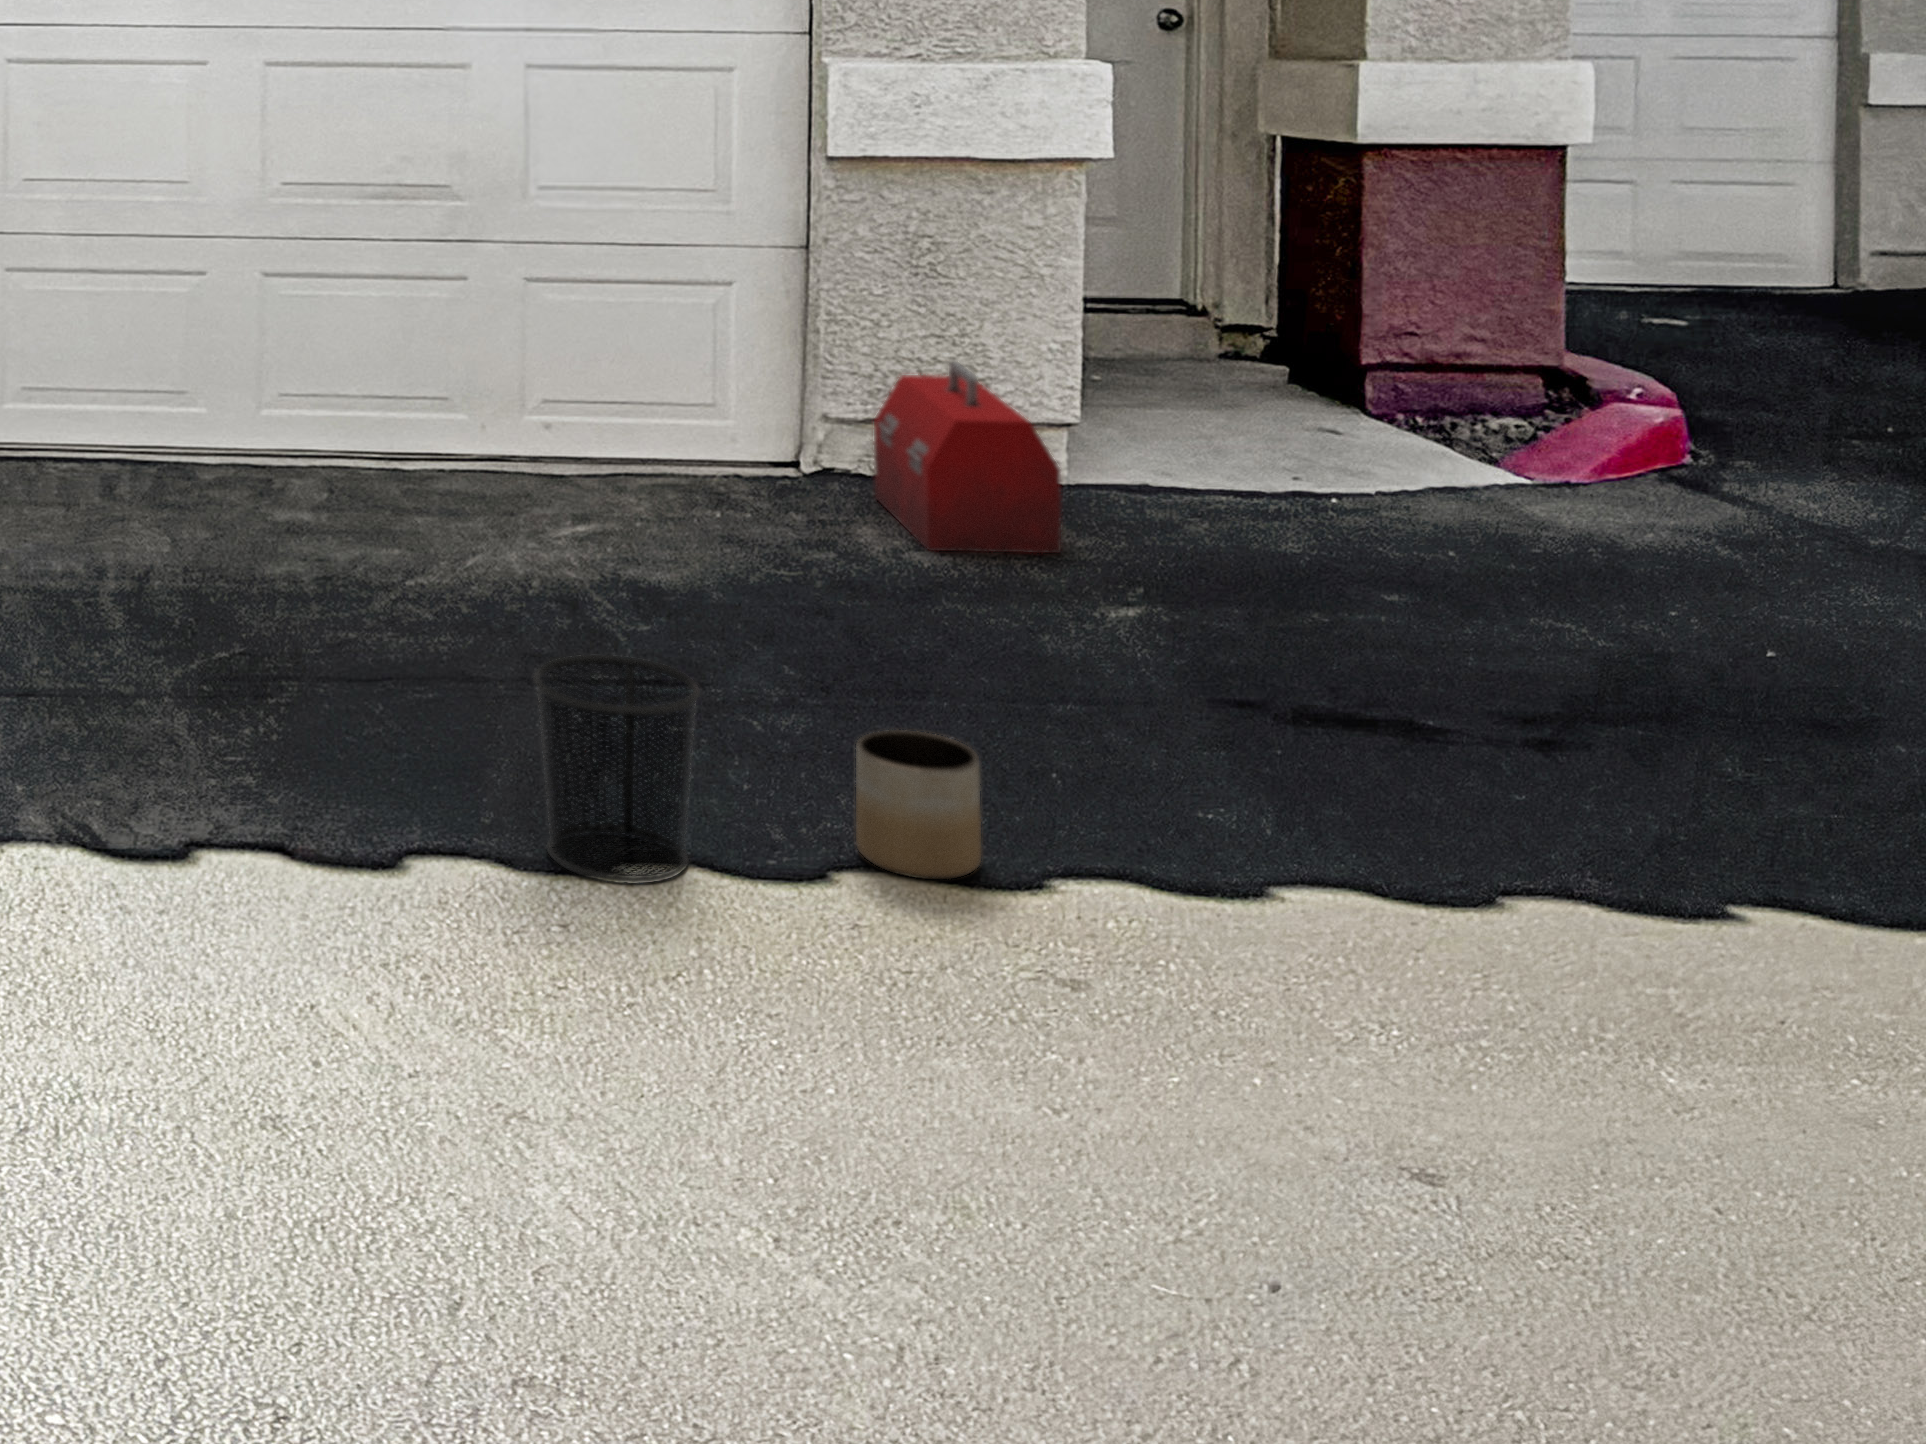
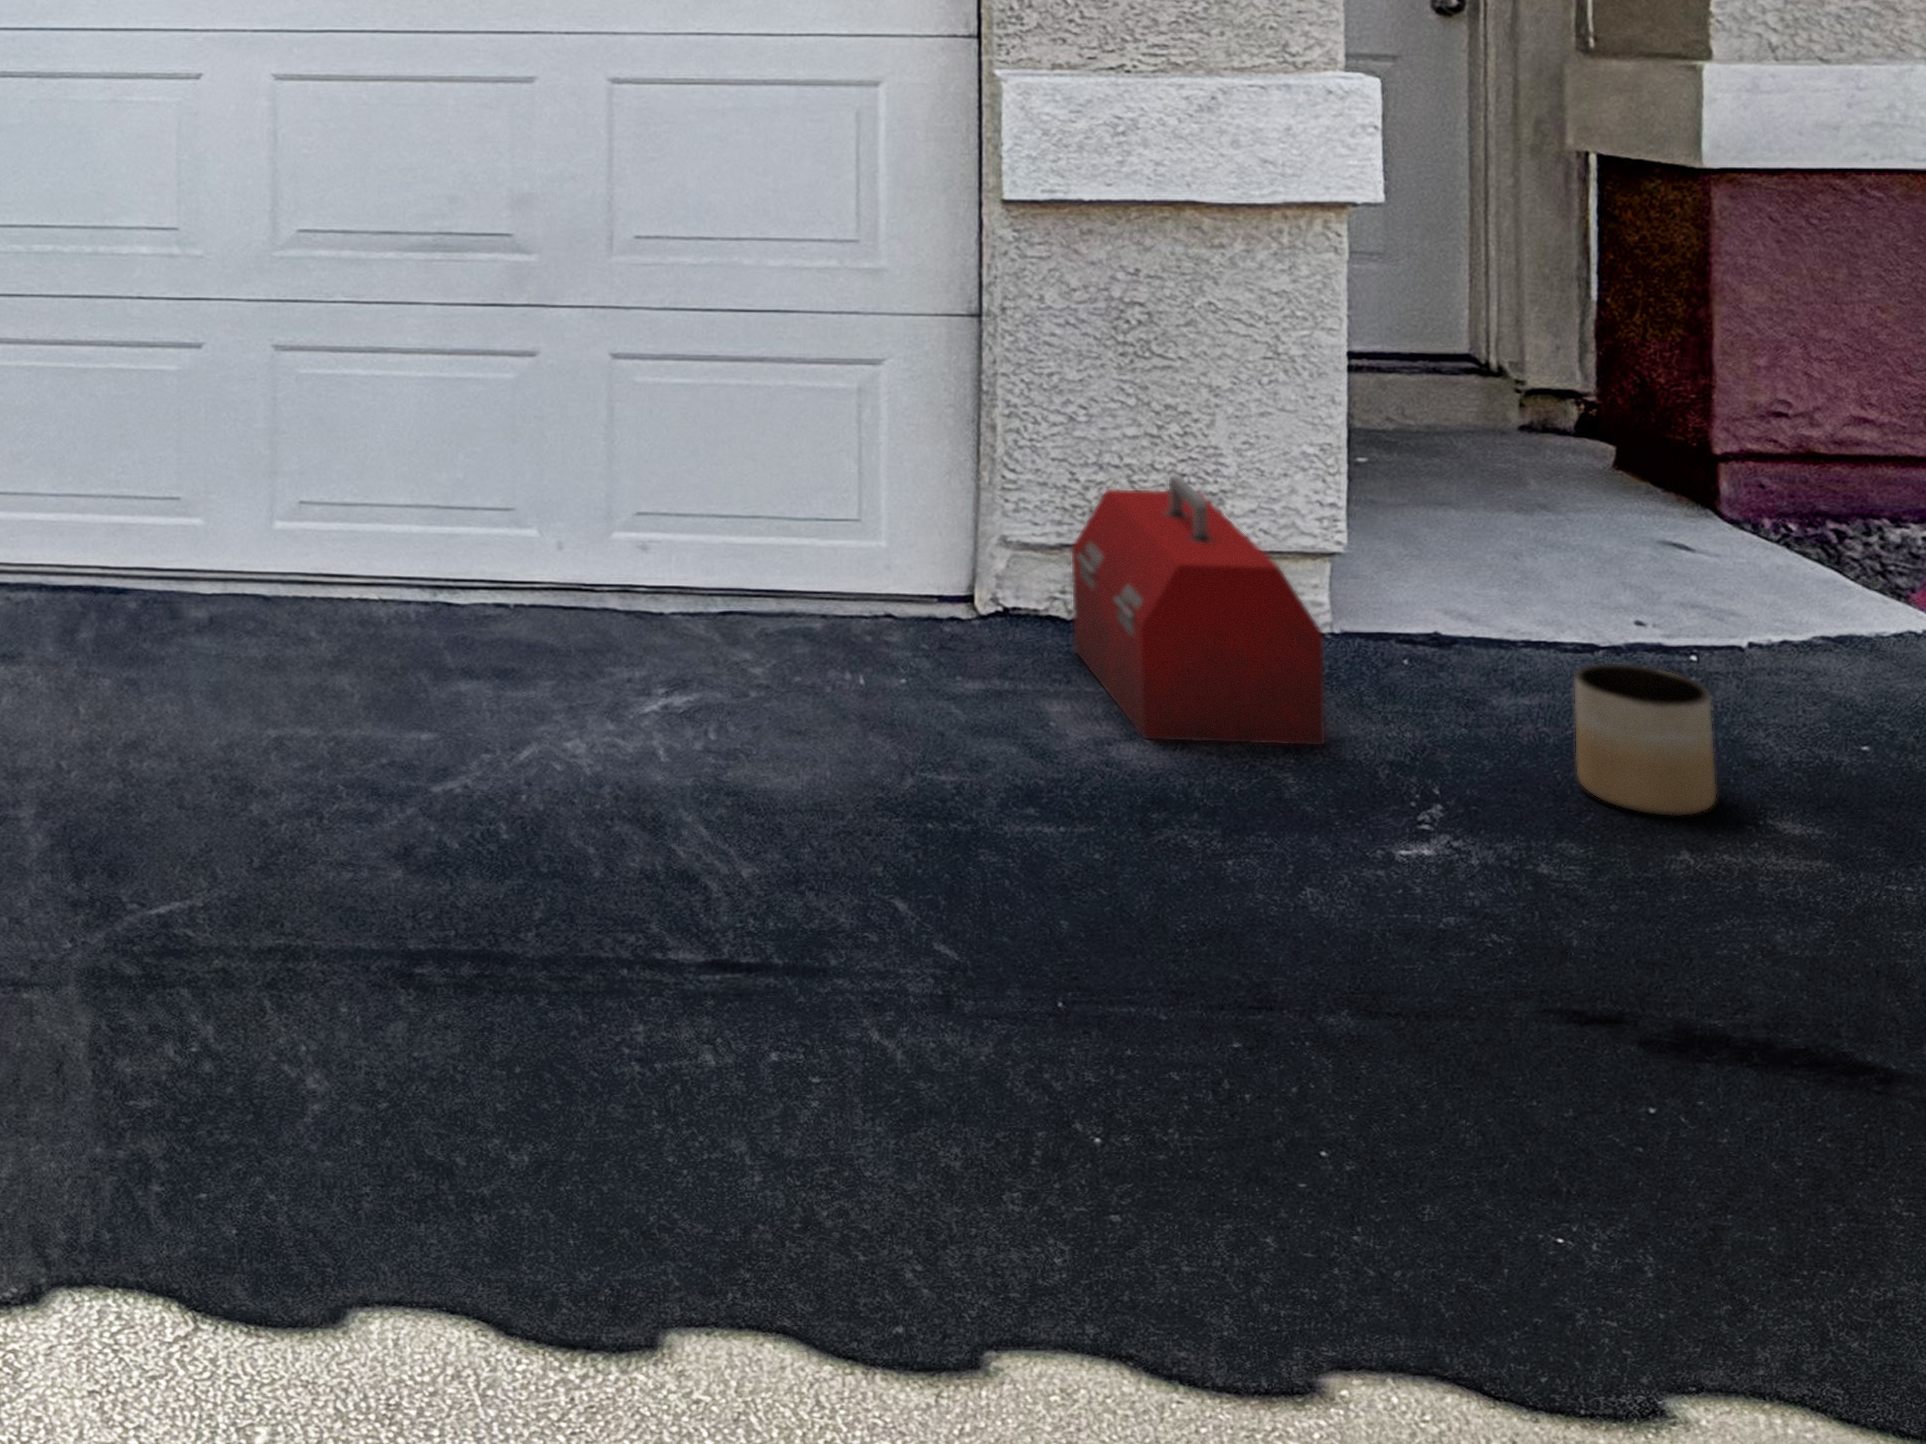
waste bin: present [534,655,700,884] -> none [547,994,790,1361]
planter: present [856,730,981,879] -> present [1574,664,1716,816]

